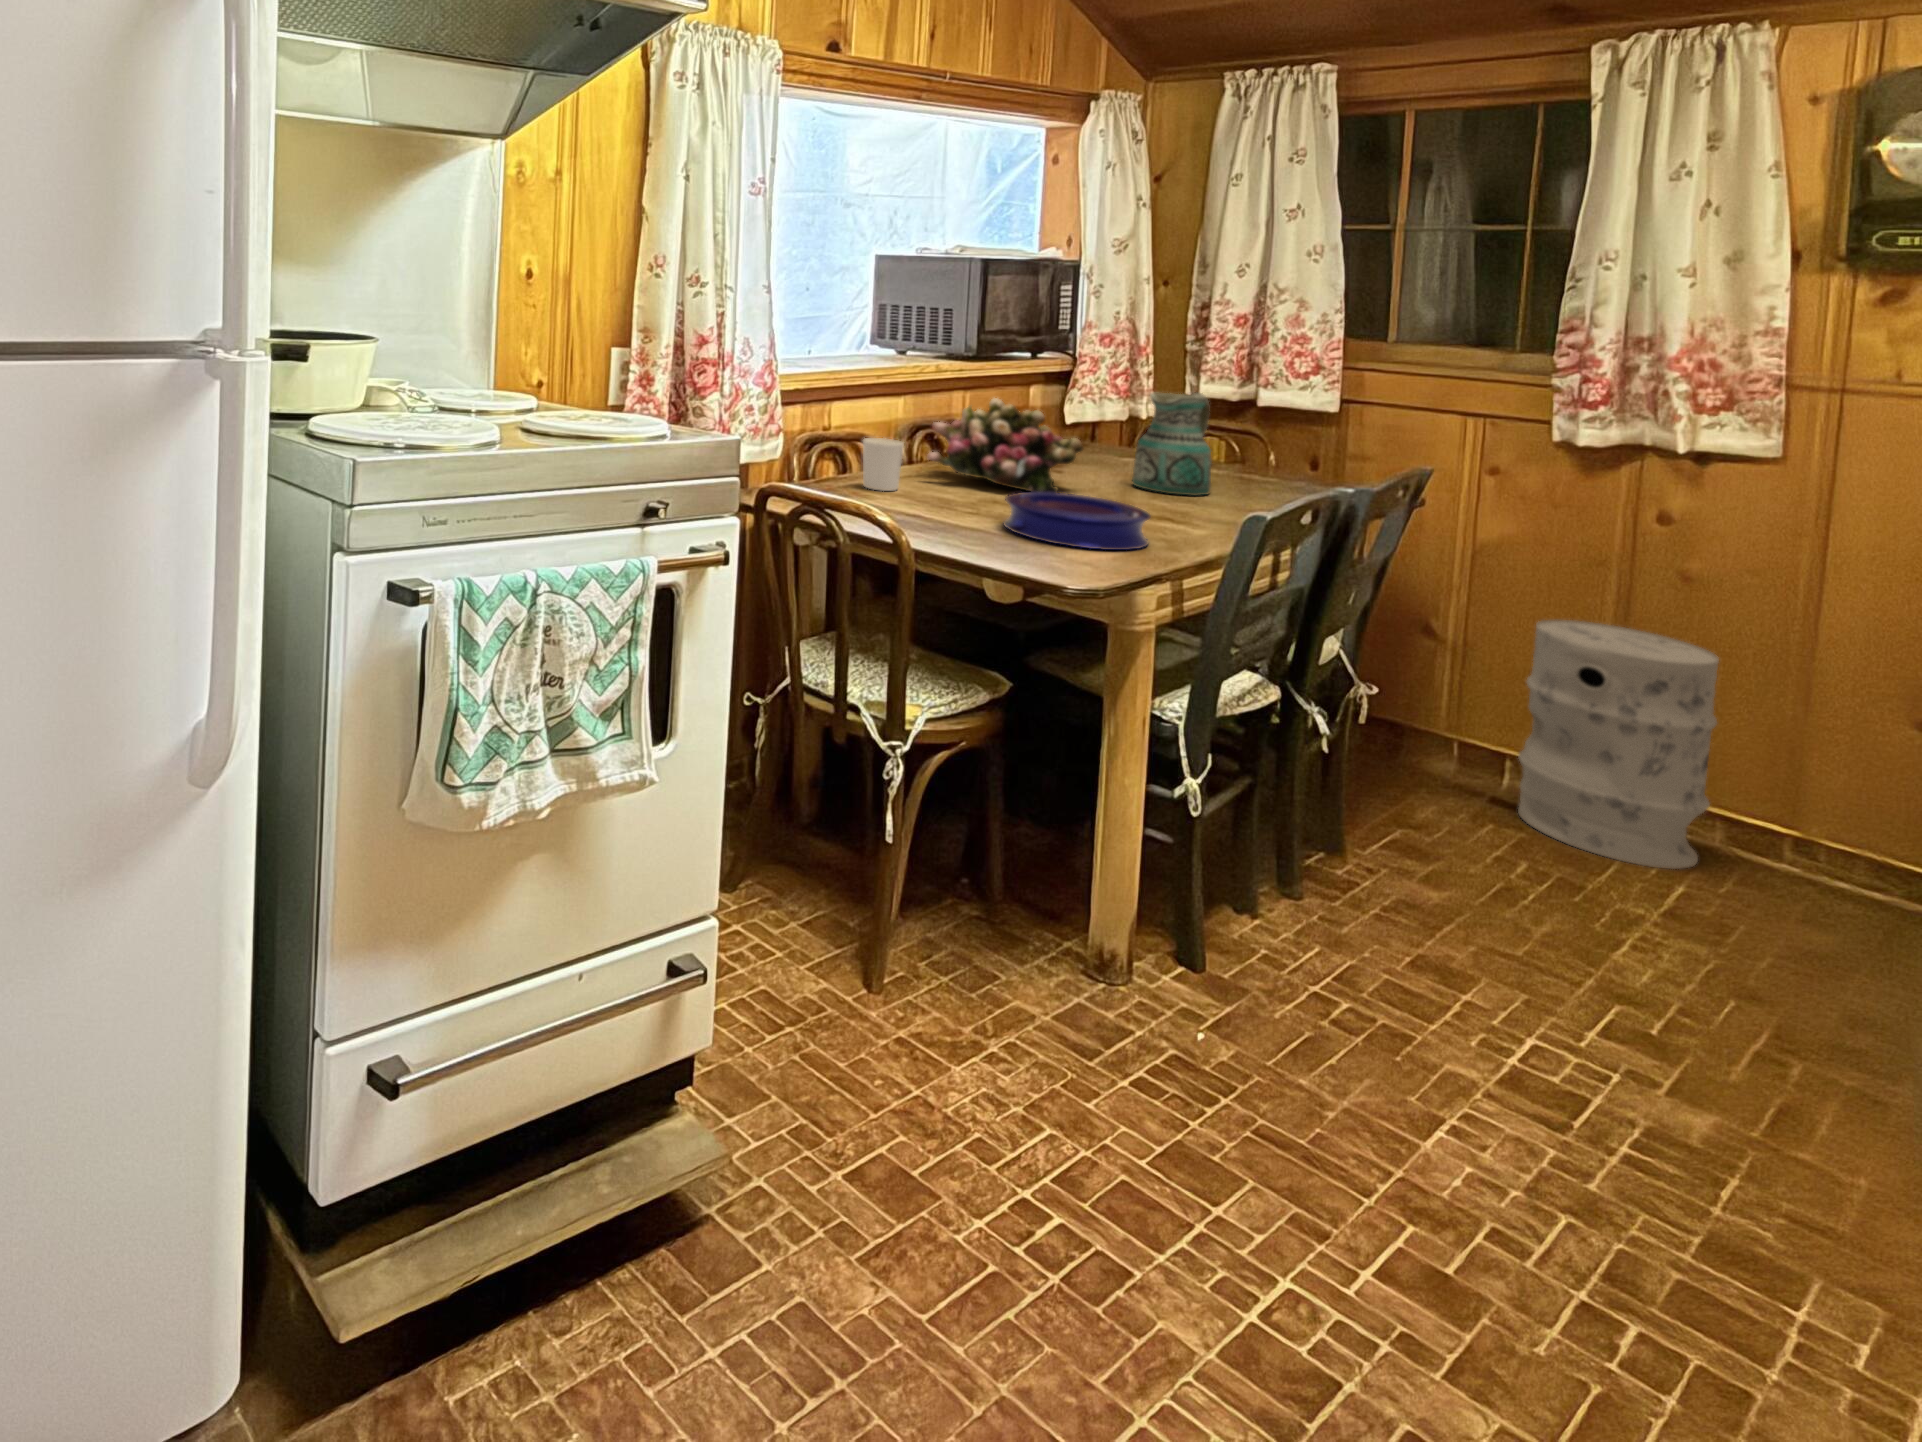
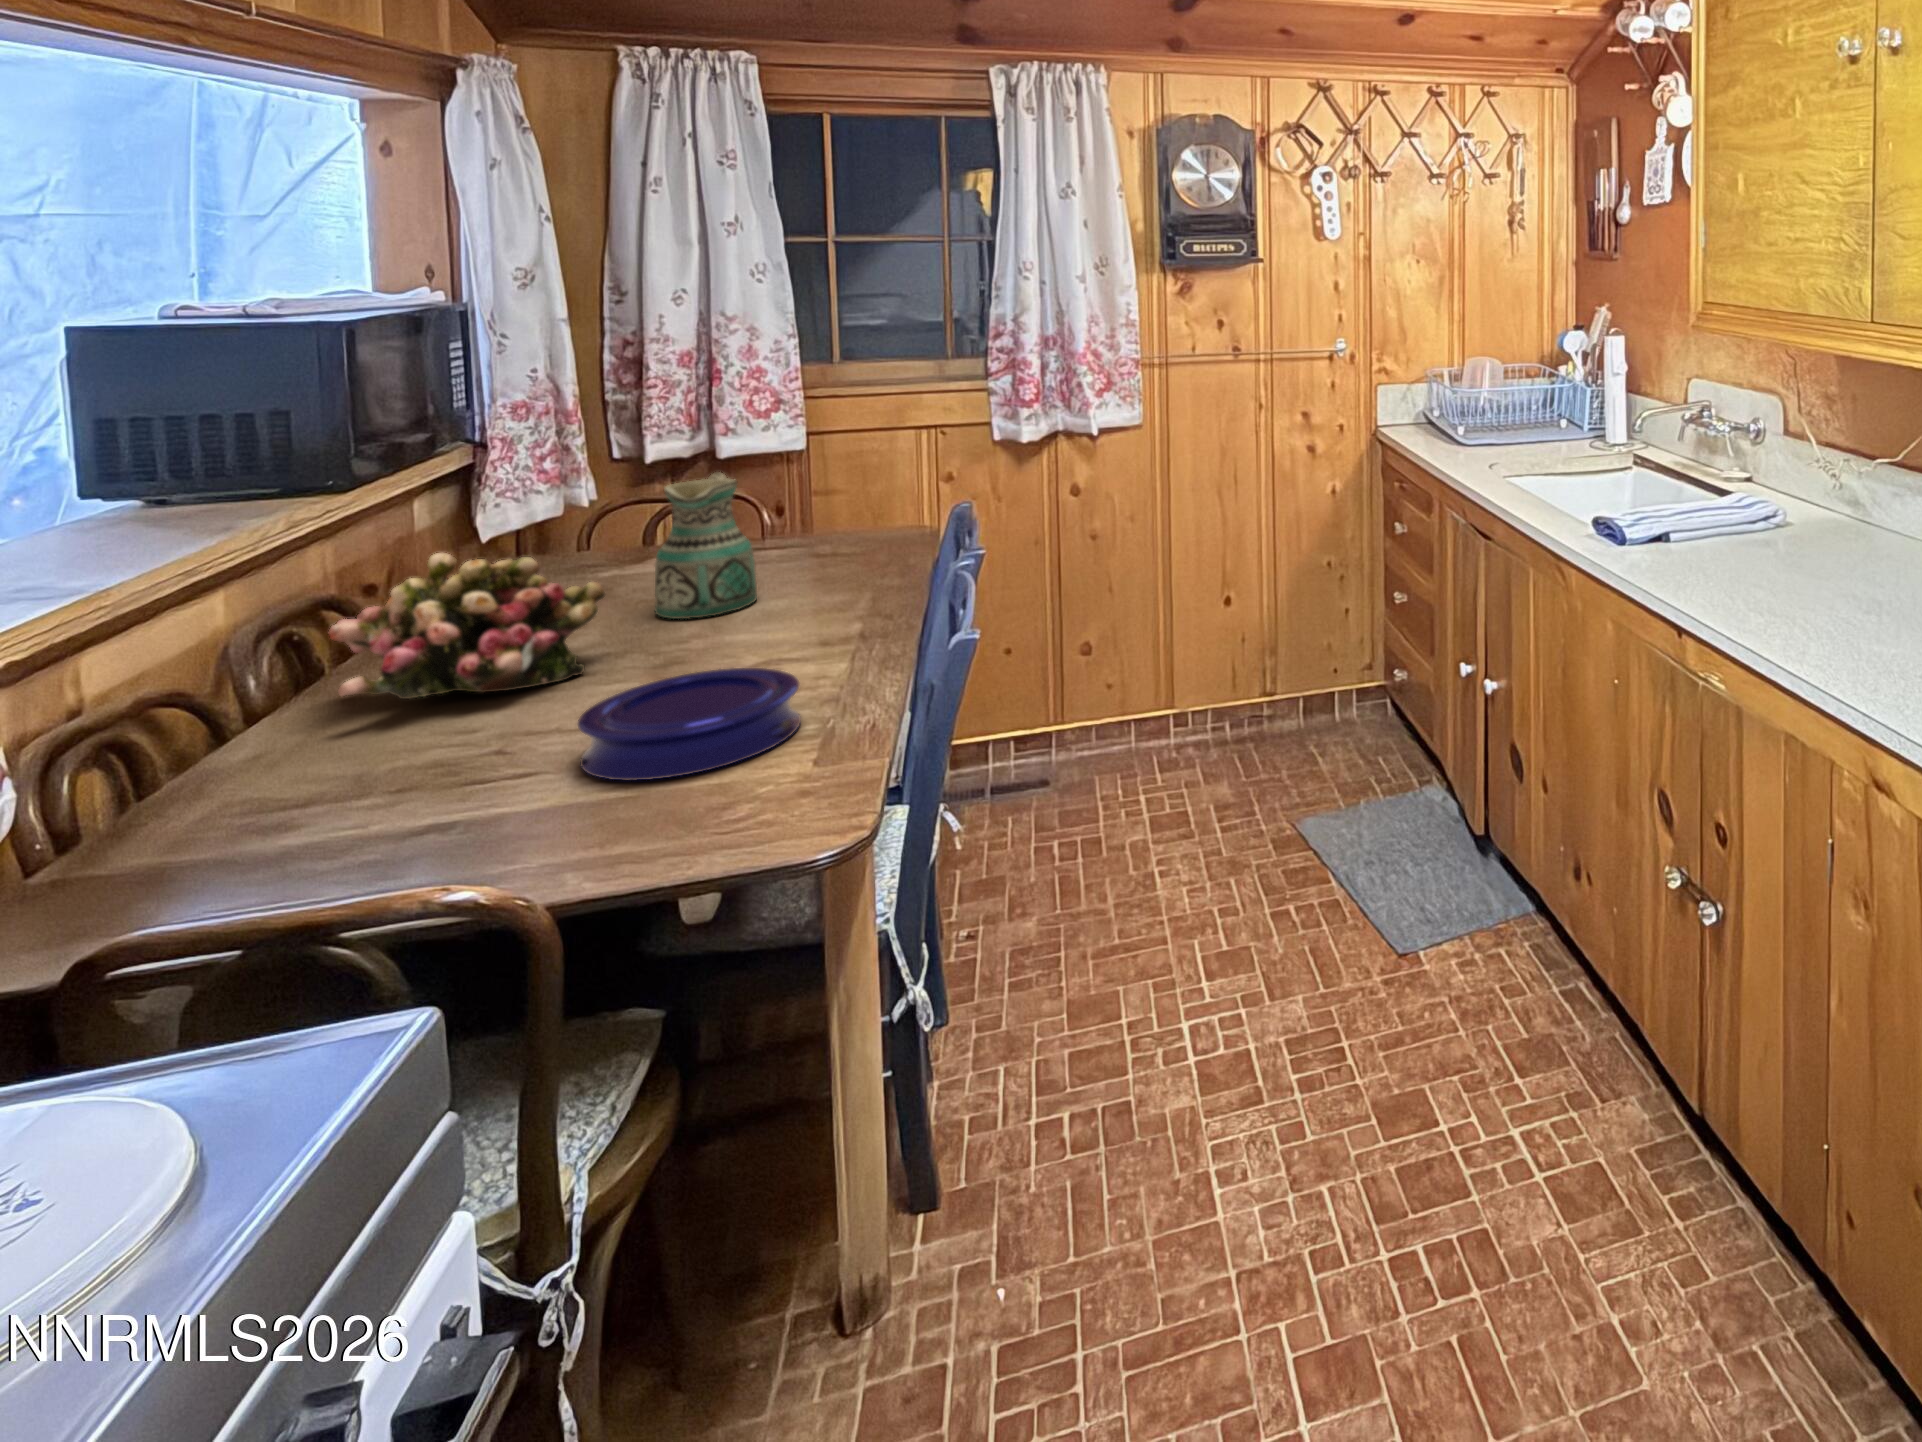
candle holder: present [863,438,904,491] -> none [209,688,311,800]
trash can: present [1518,620,1719,869] -> none [1014,591,1138,806]

